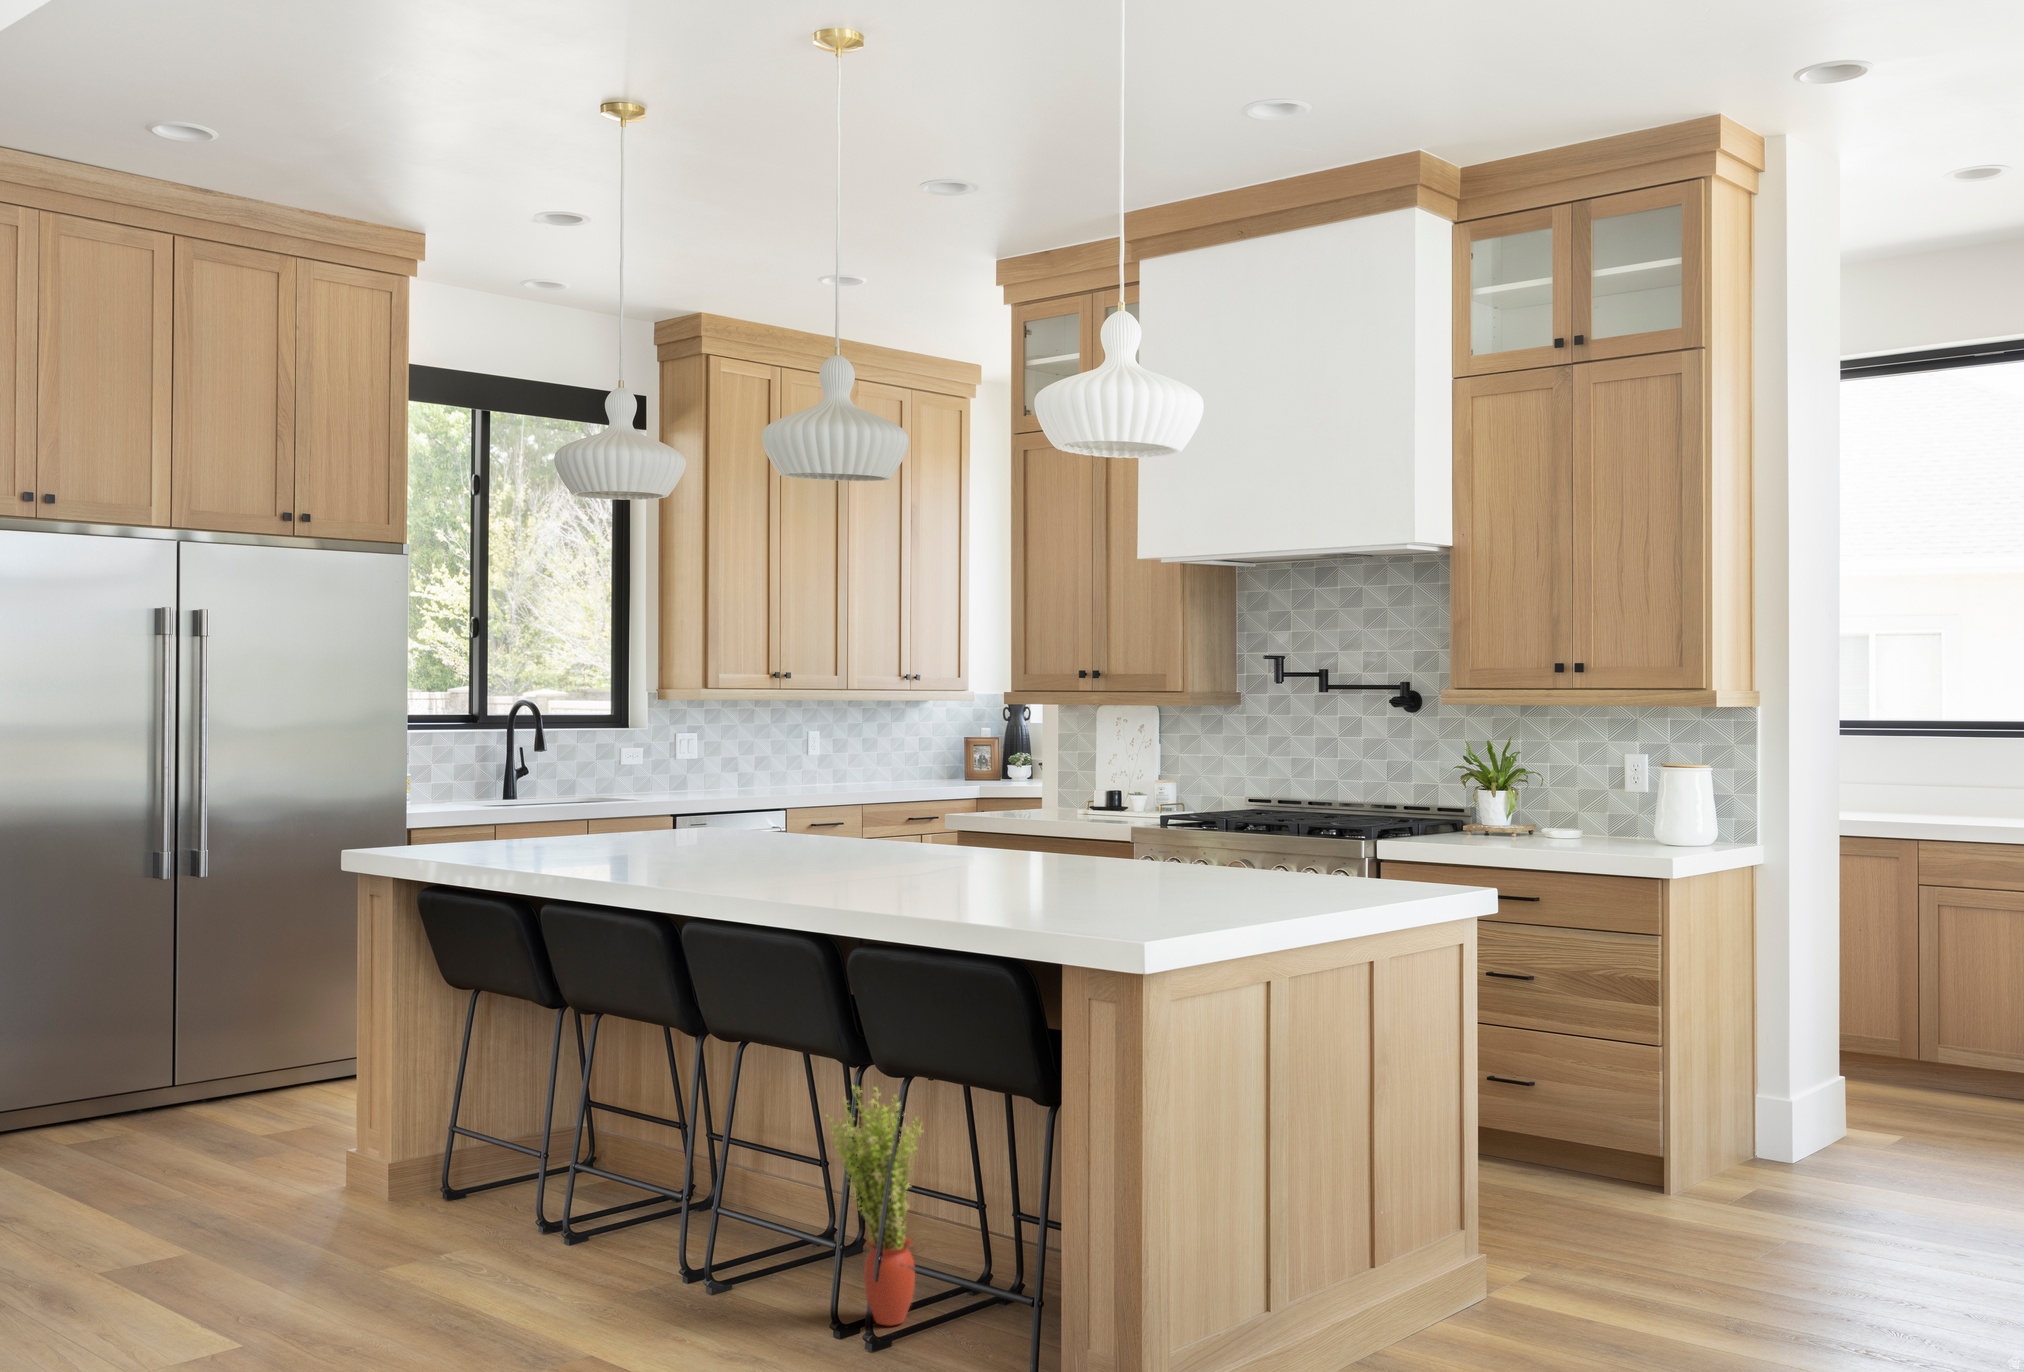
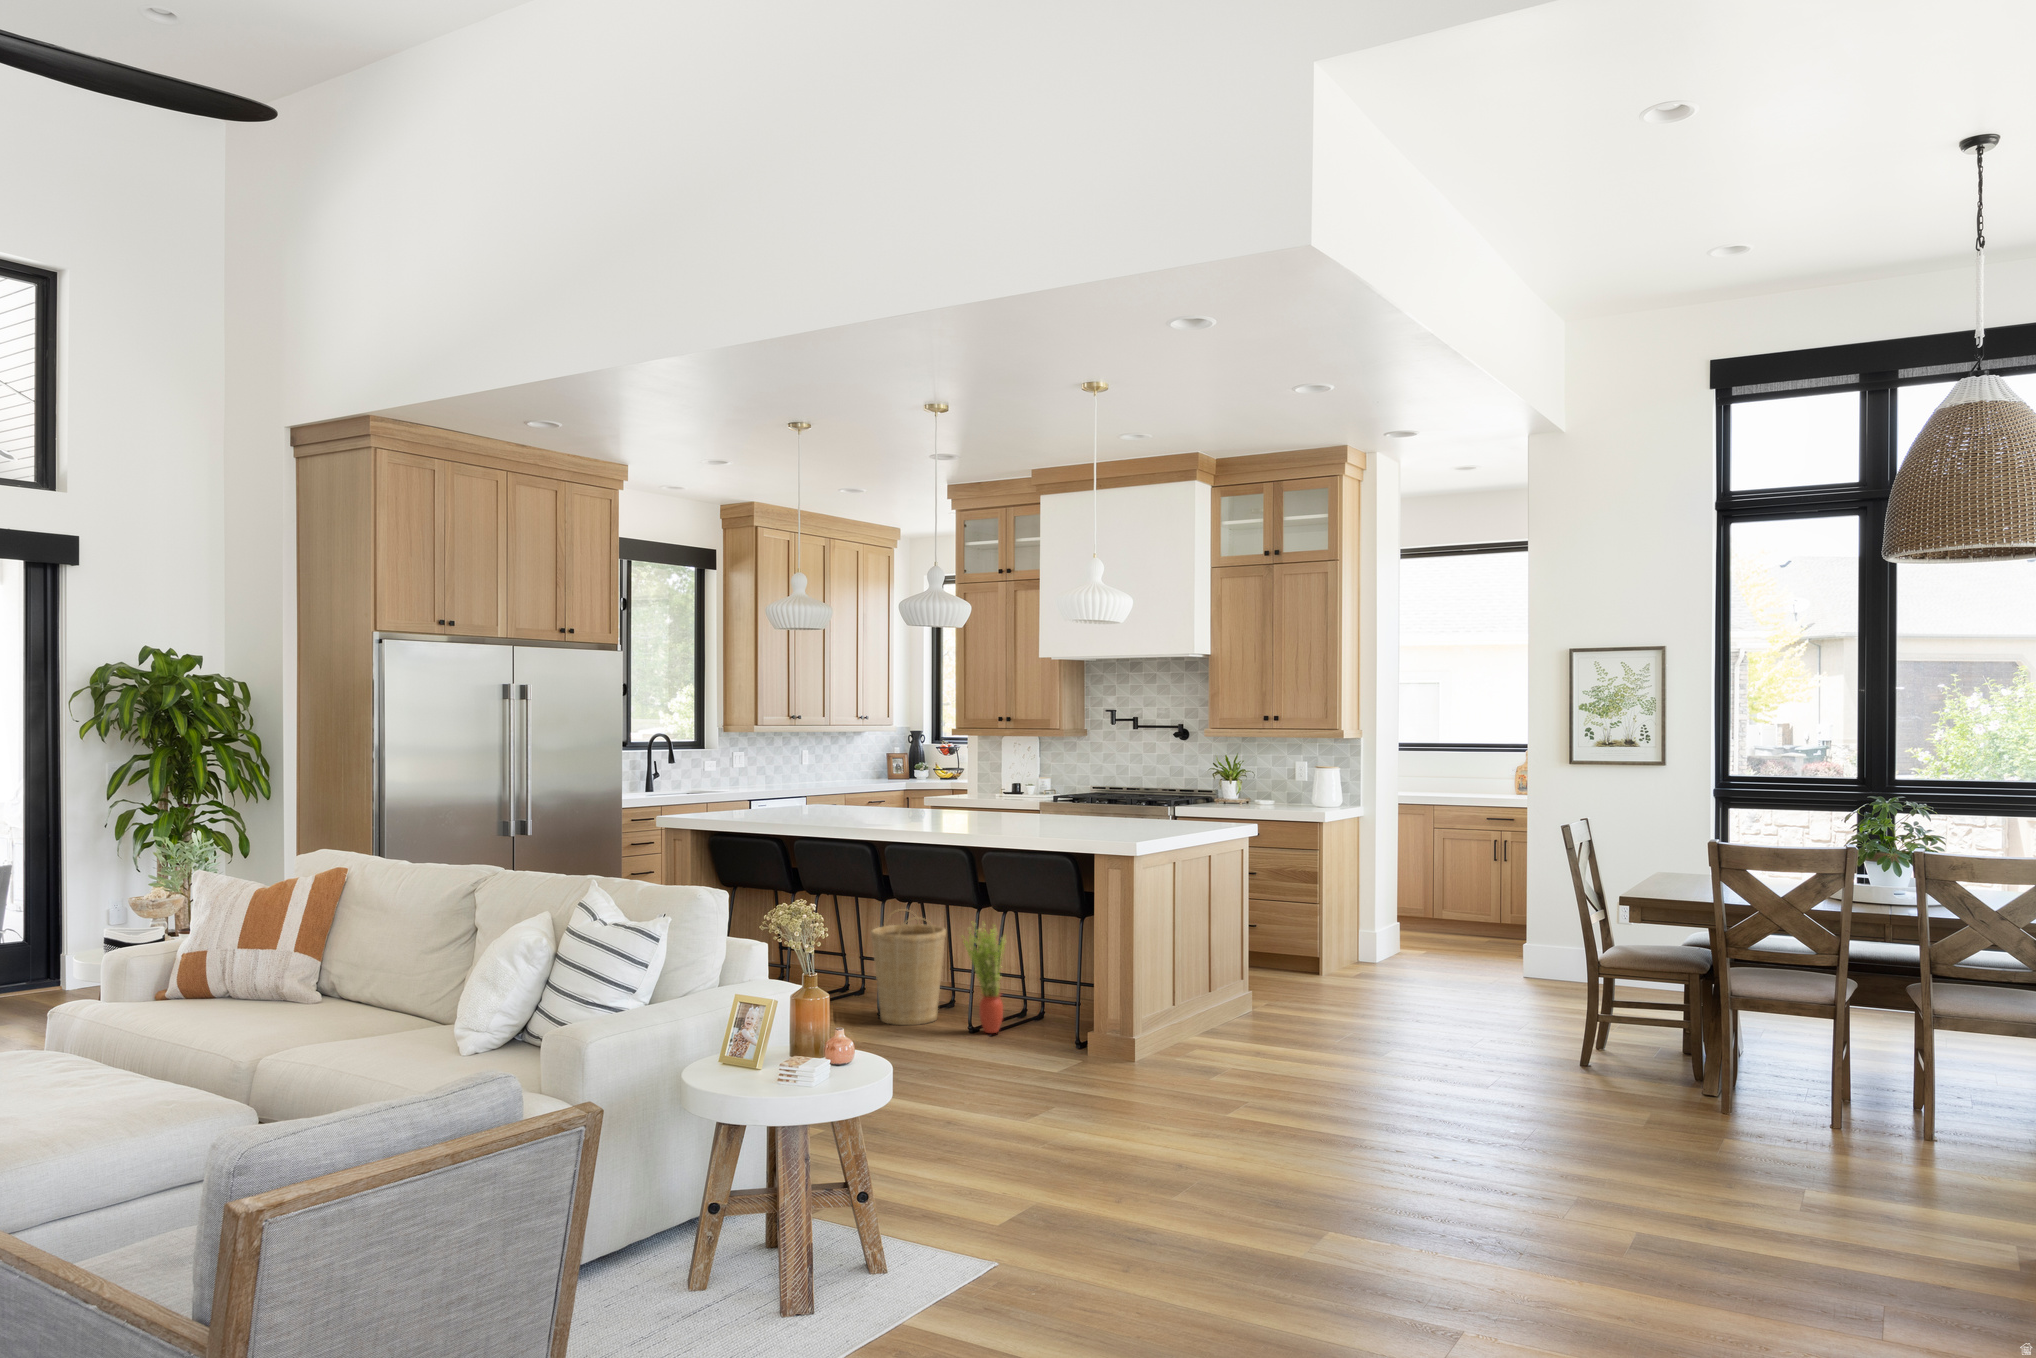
basket: none [676,1044,830,1289] -> present [871,909,946,1025]

